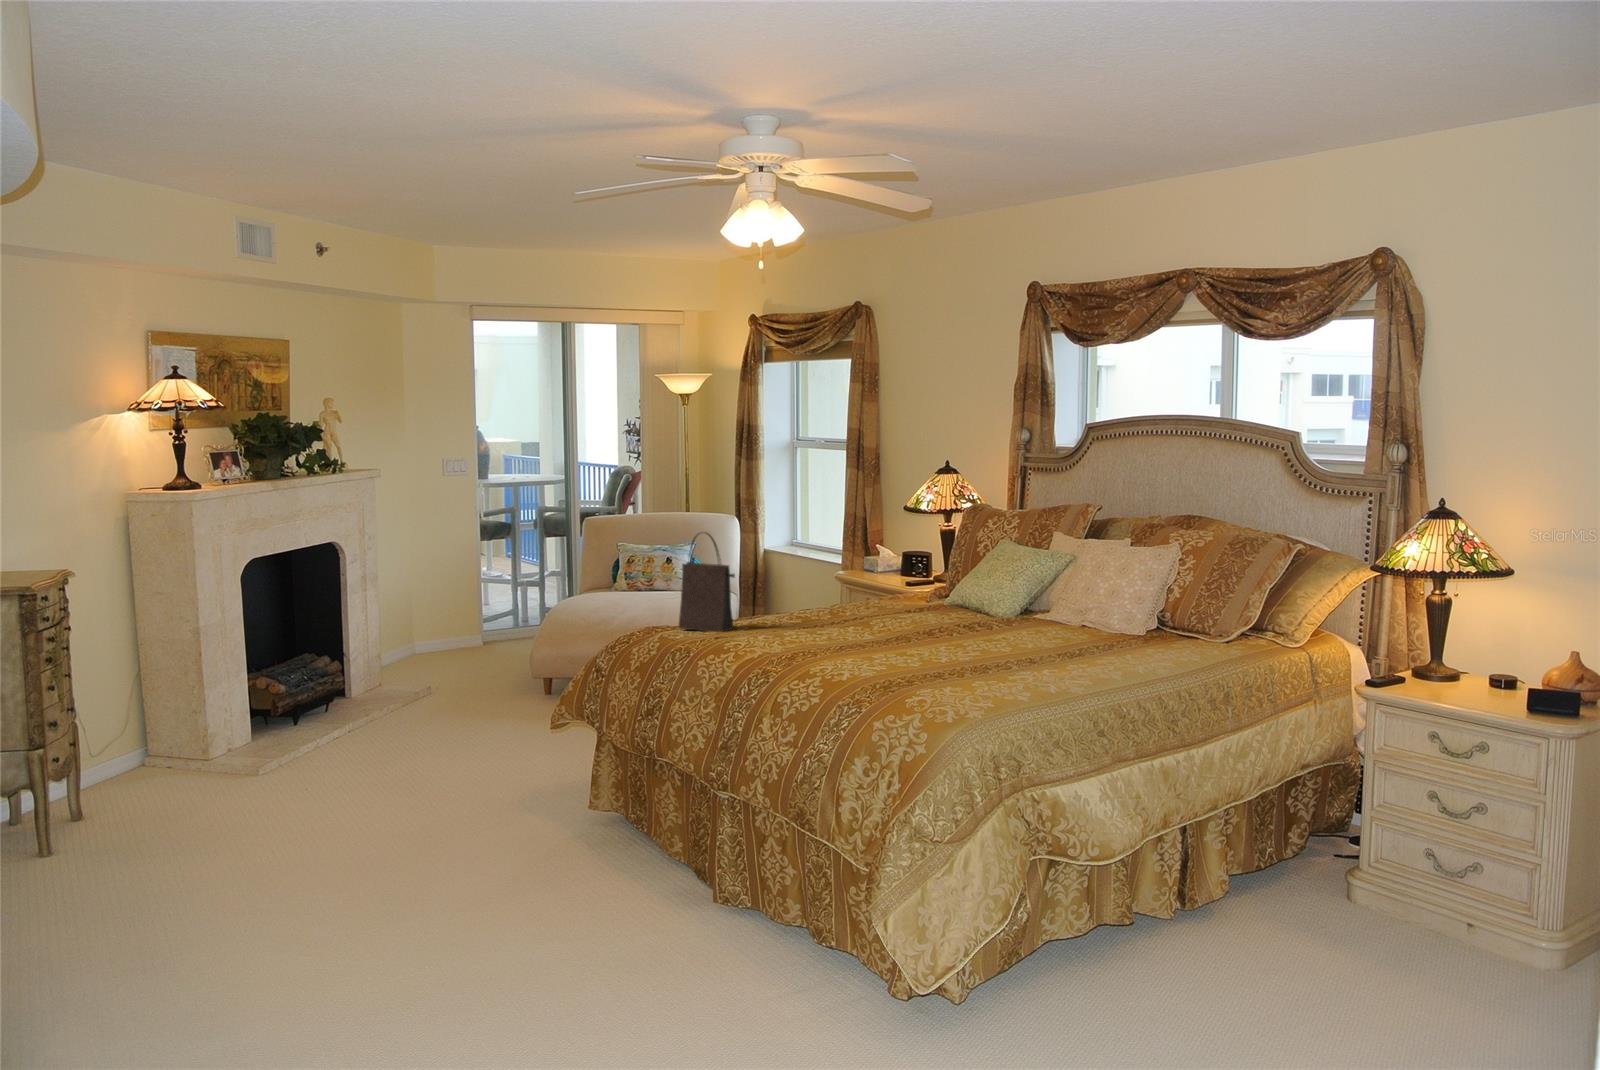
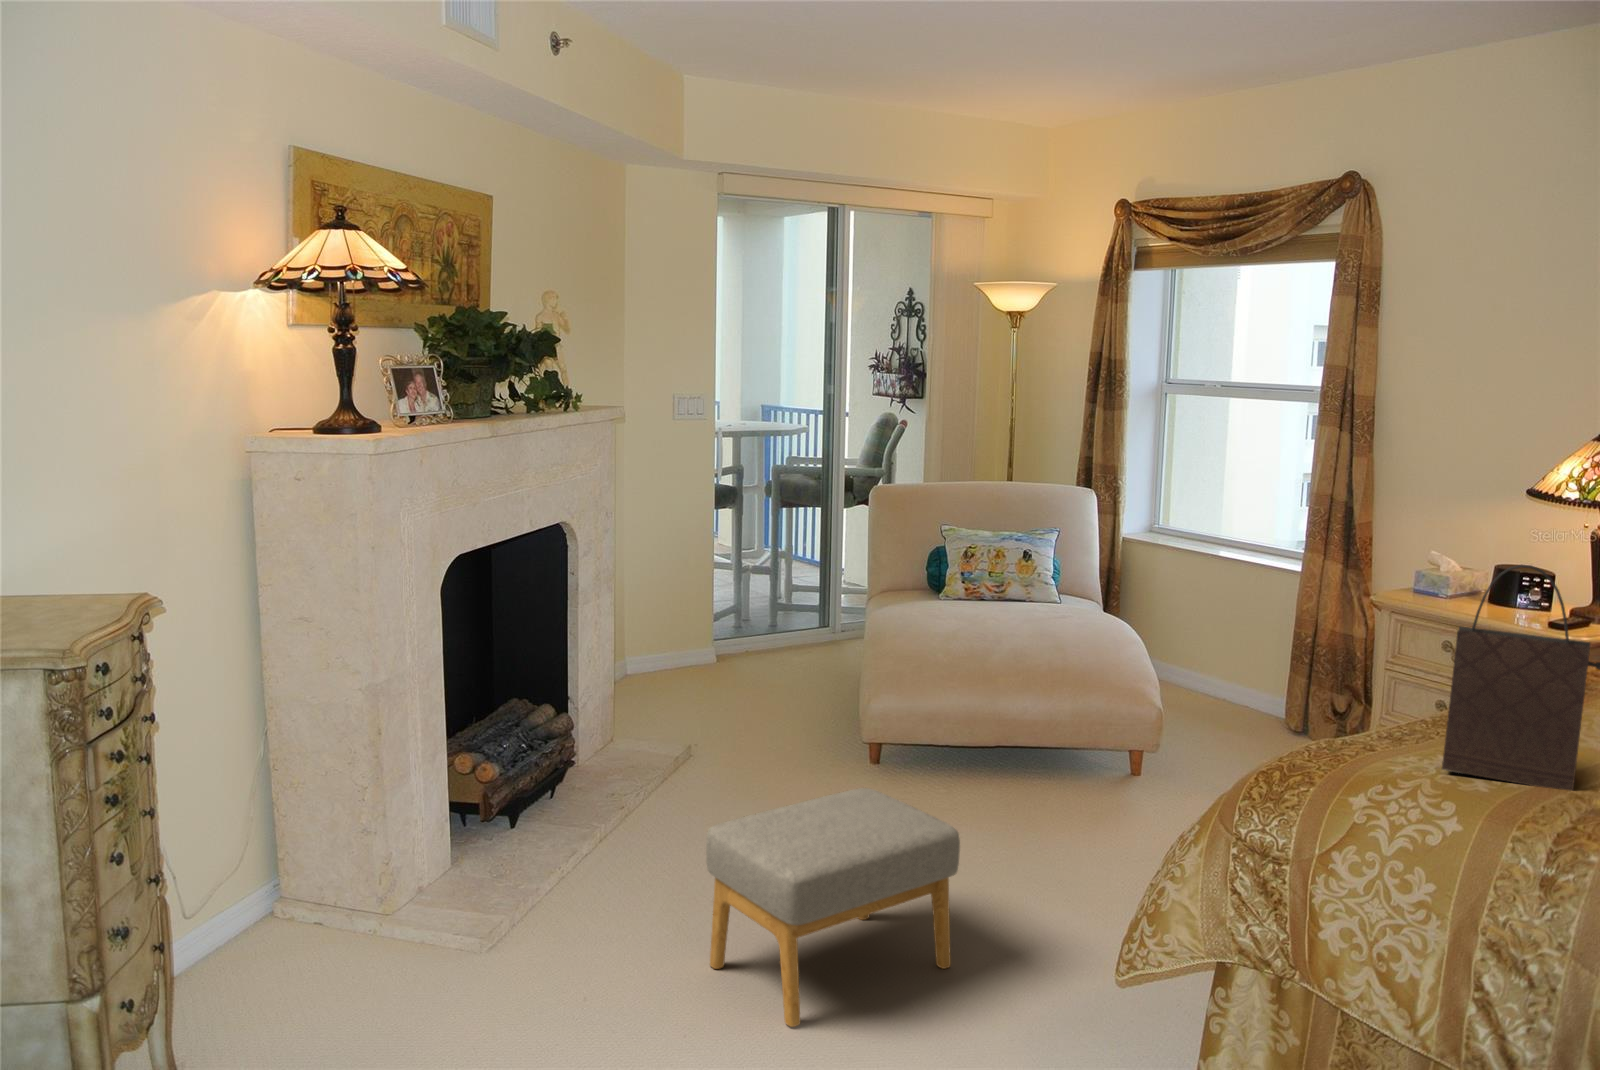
footstool: none [382,683,524,797] -> present [706,788,960,1027]

